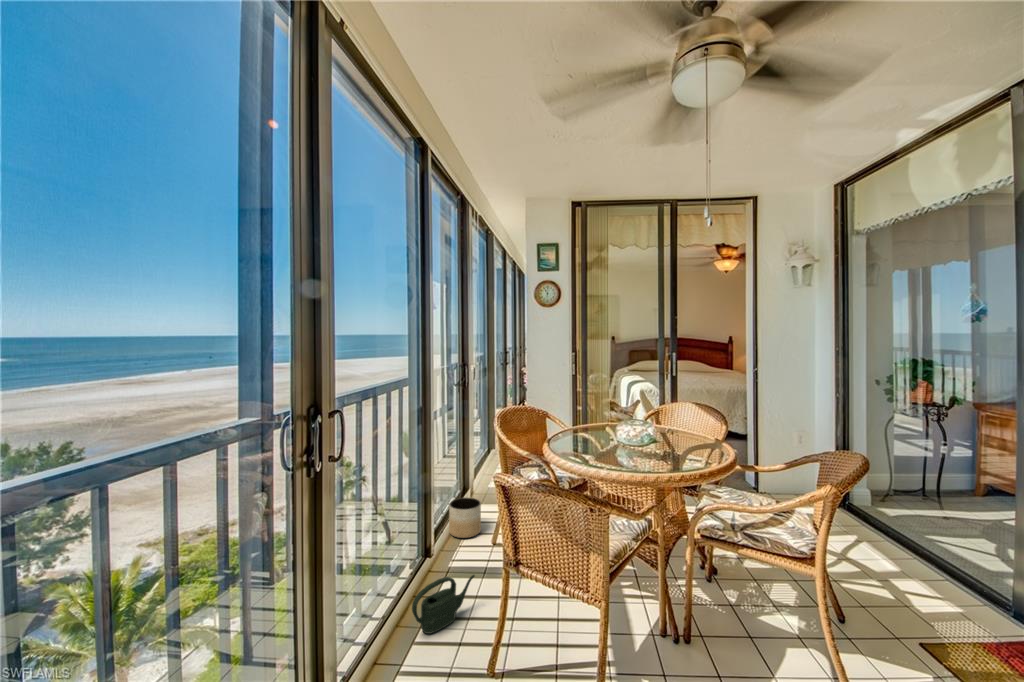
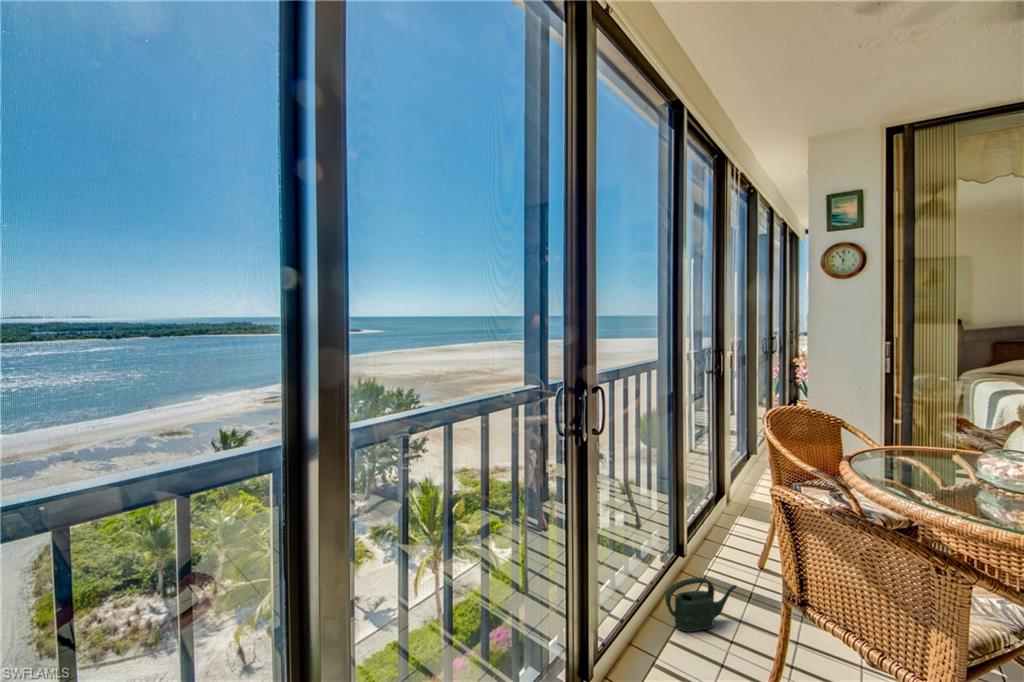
planter: present [449,498,481,538] -> none [702,501,742,547]

